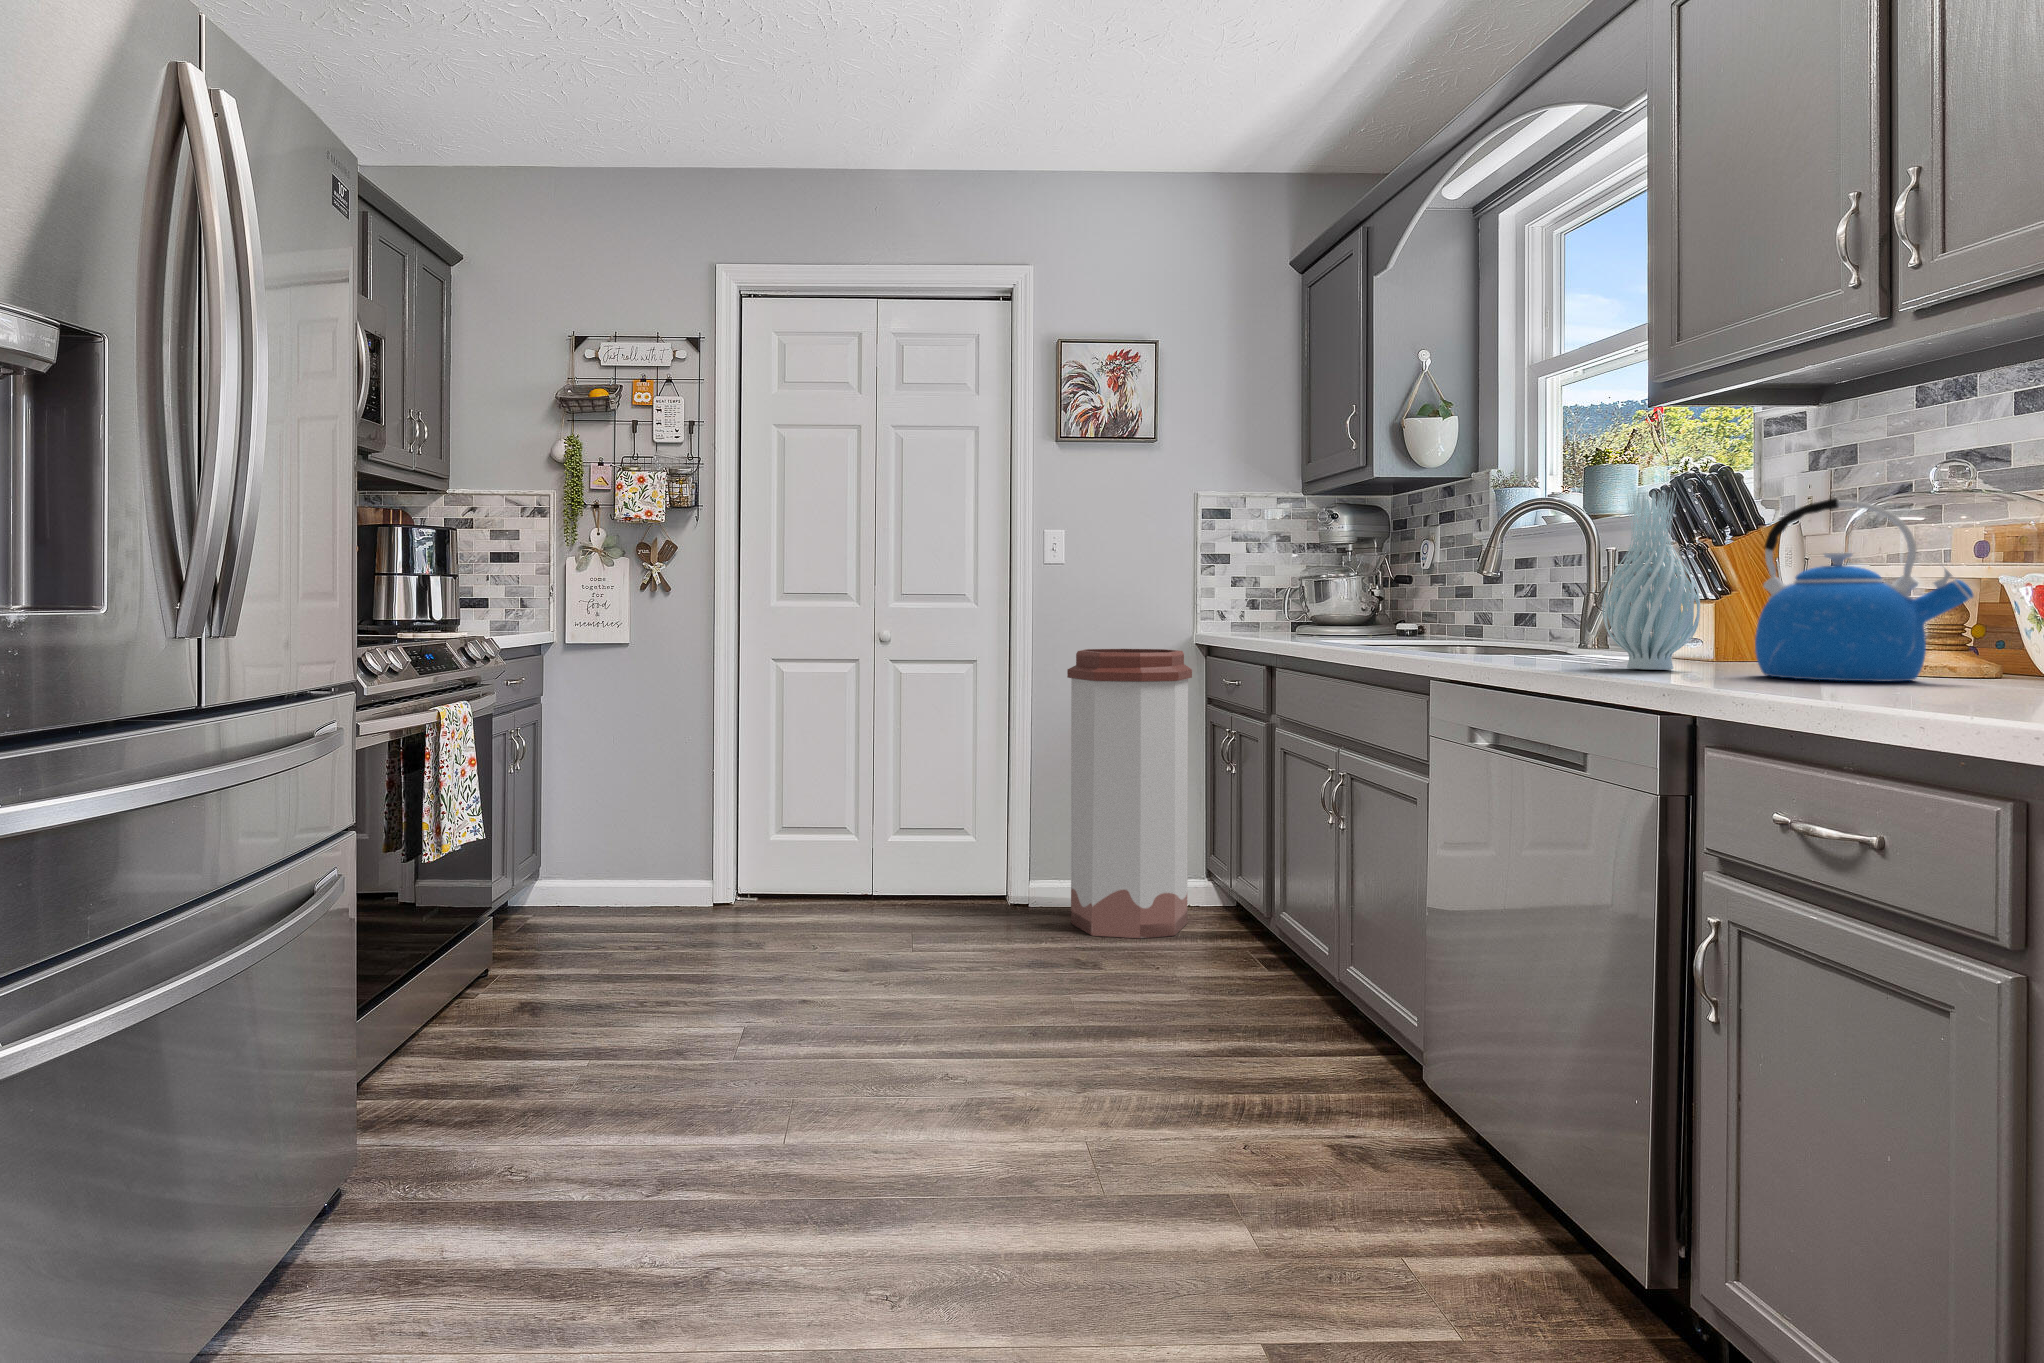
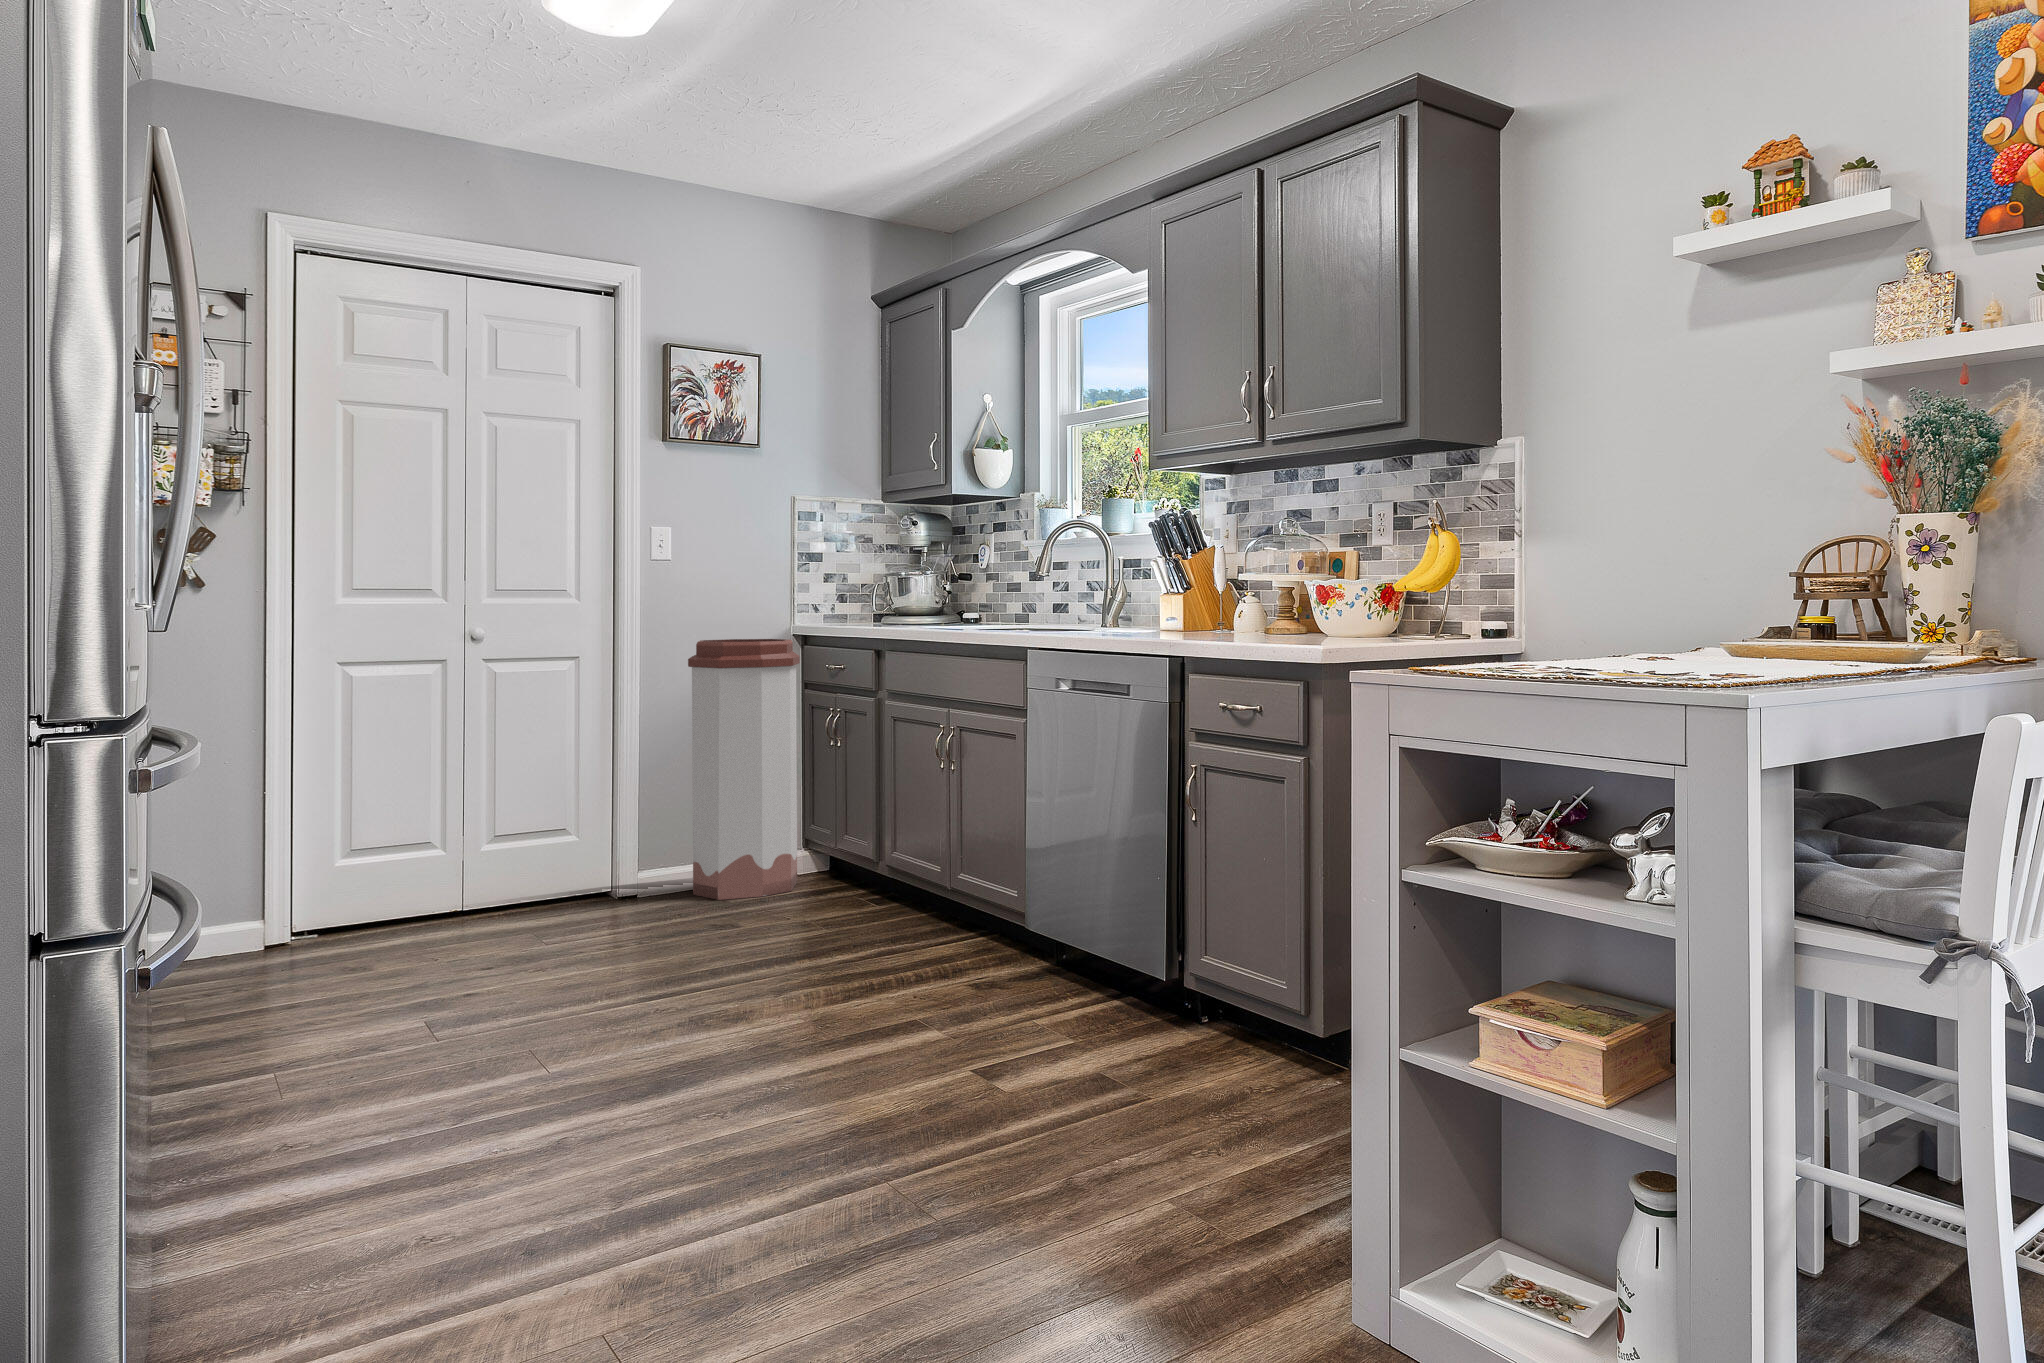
vase: present [1602,491,1700,670] -> none [1130,528,1181,637]
kettle: present [1755,498,1973,681] -> none [1208,538,1301,639]

